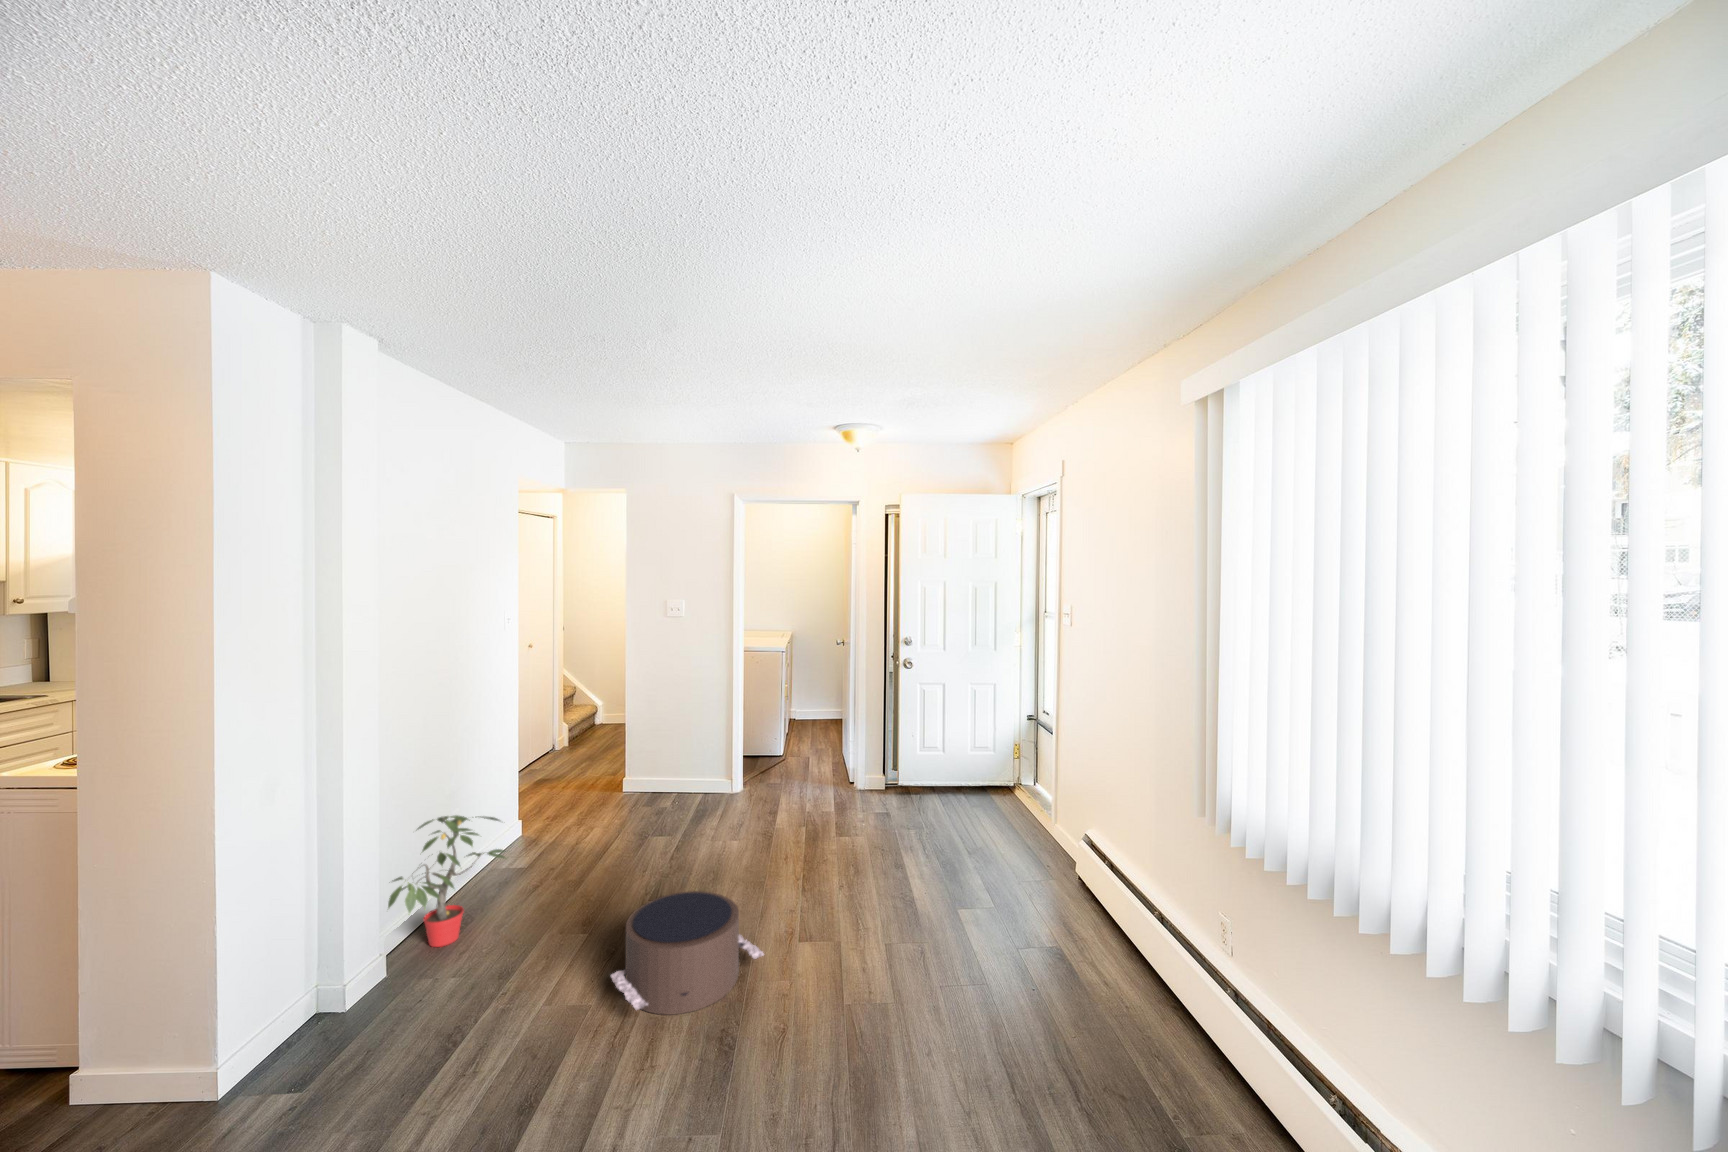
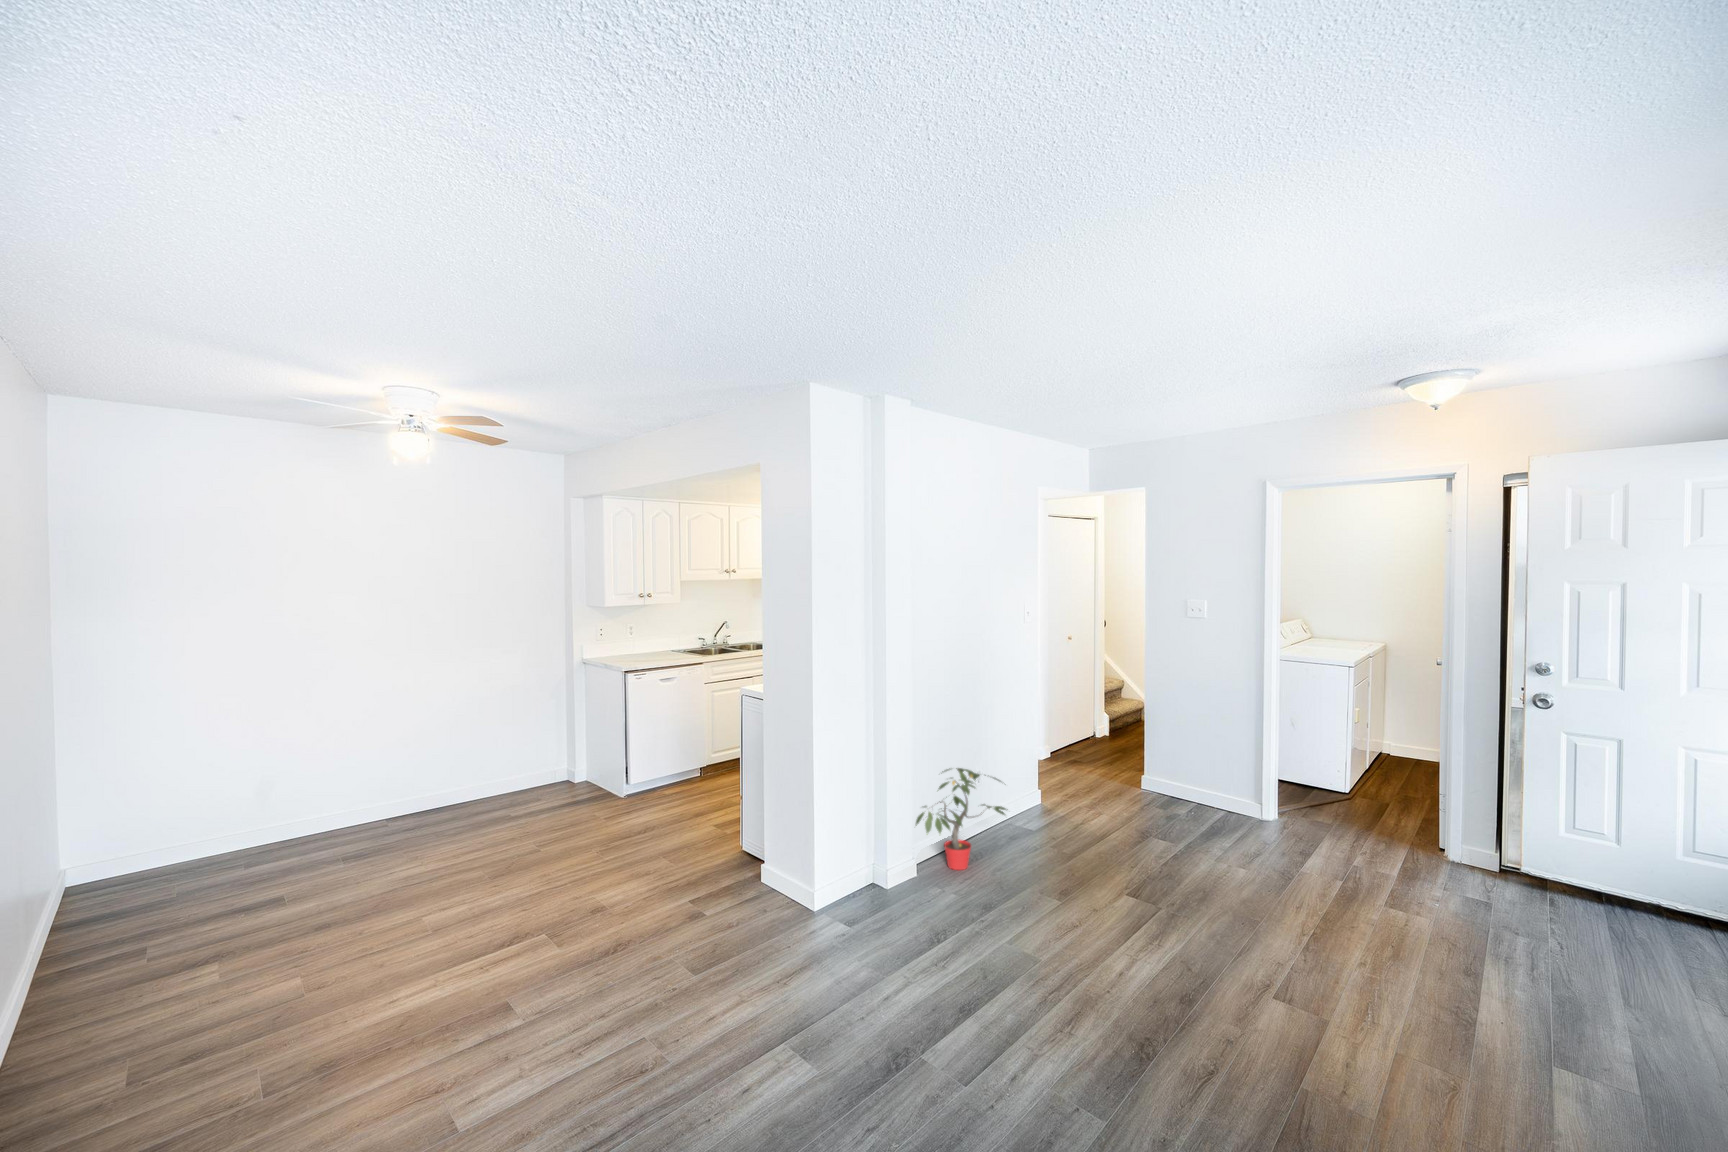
pouf: present [611,891,764,1015] -> none [1058,890,1214,1011]

